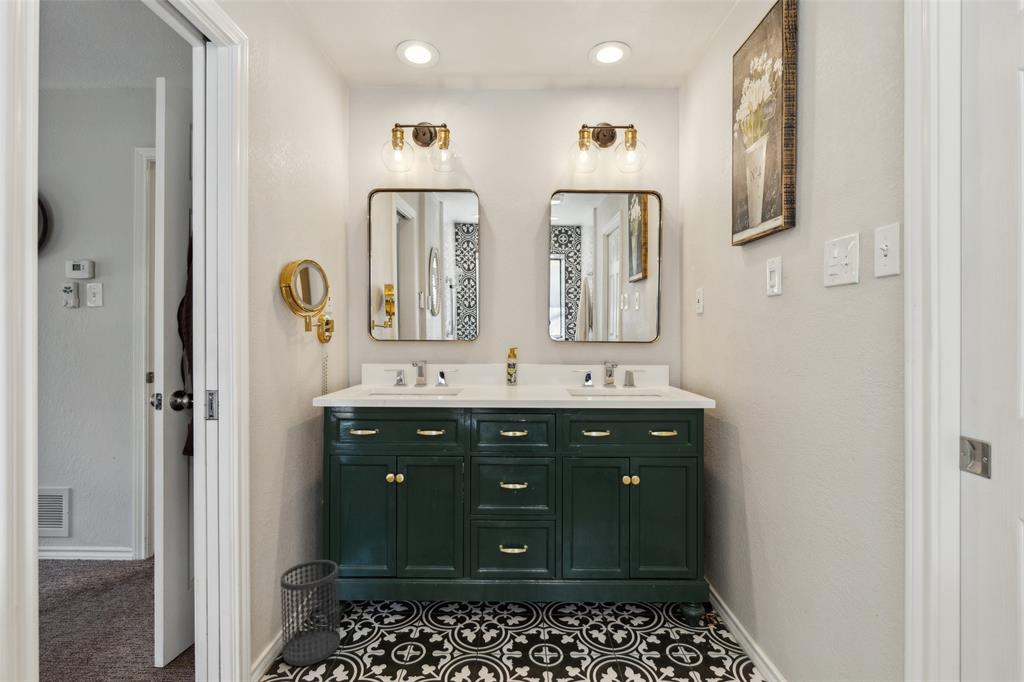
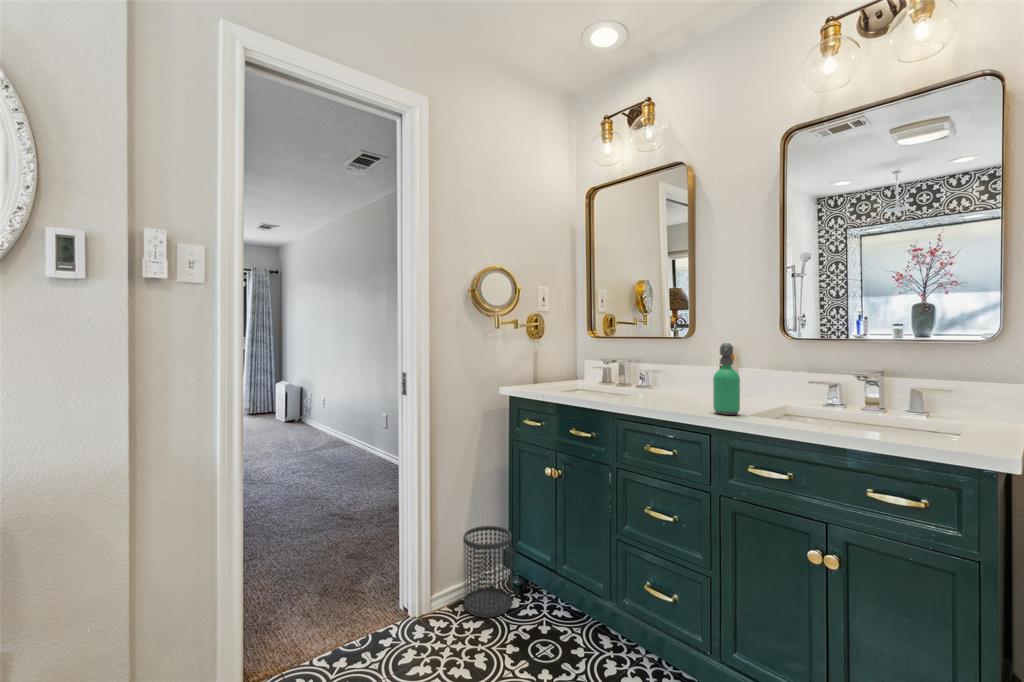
soap dispenser: none [534,352,552,403] -> present [713,343,740,415]

